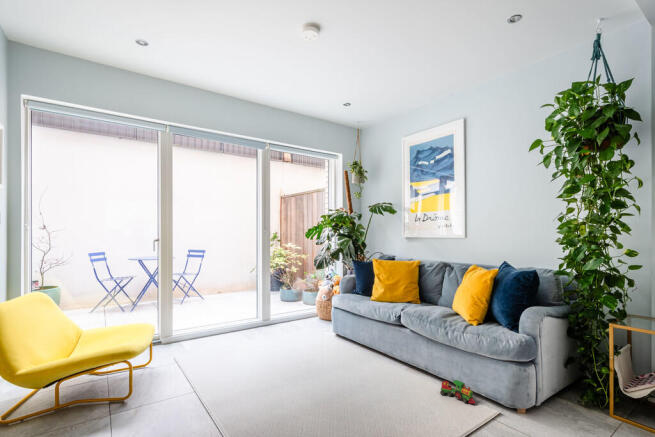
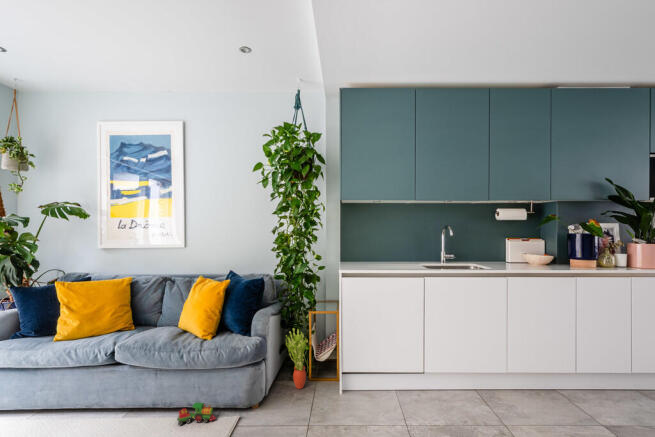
potted plant: none [571,339,606,420] -> present [286,328,307,389]

